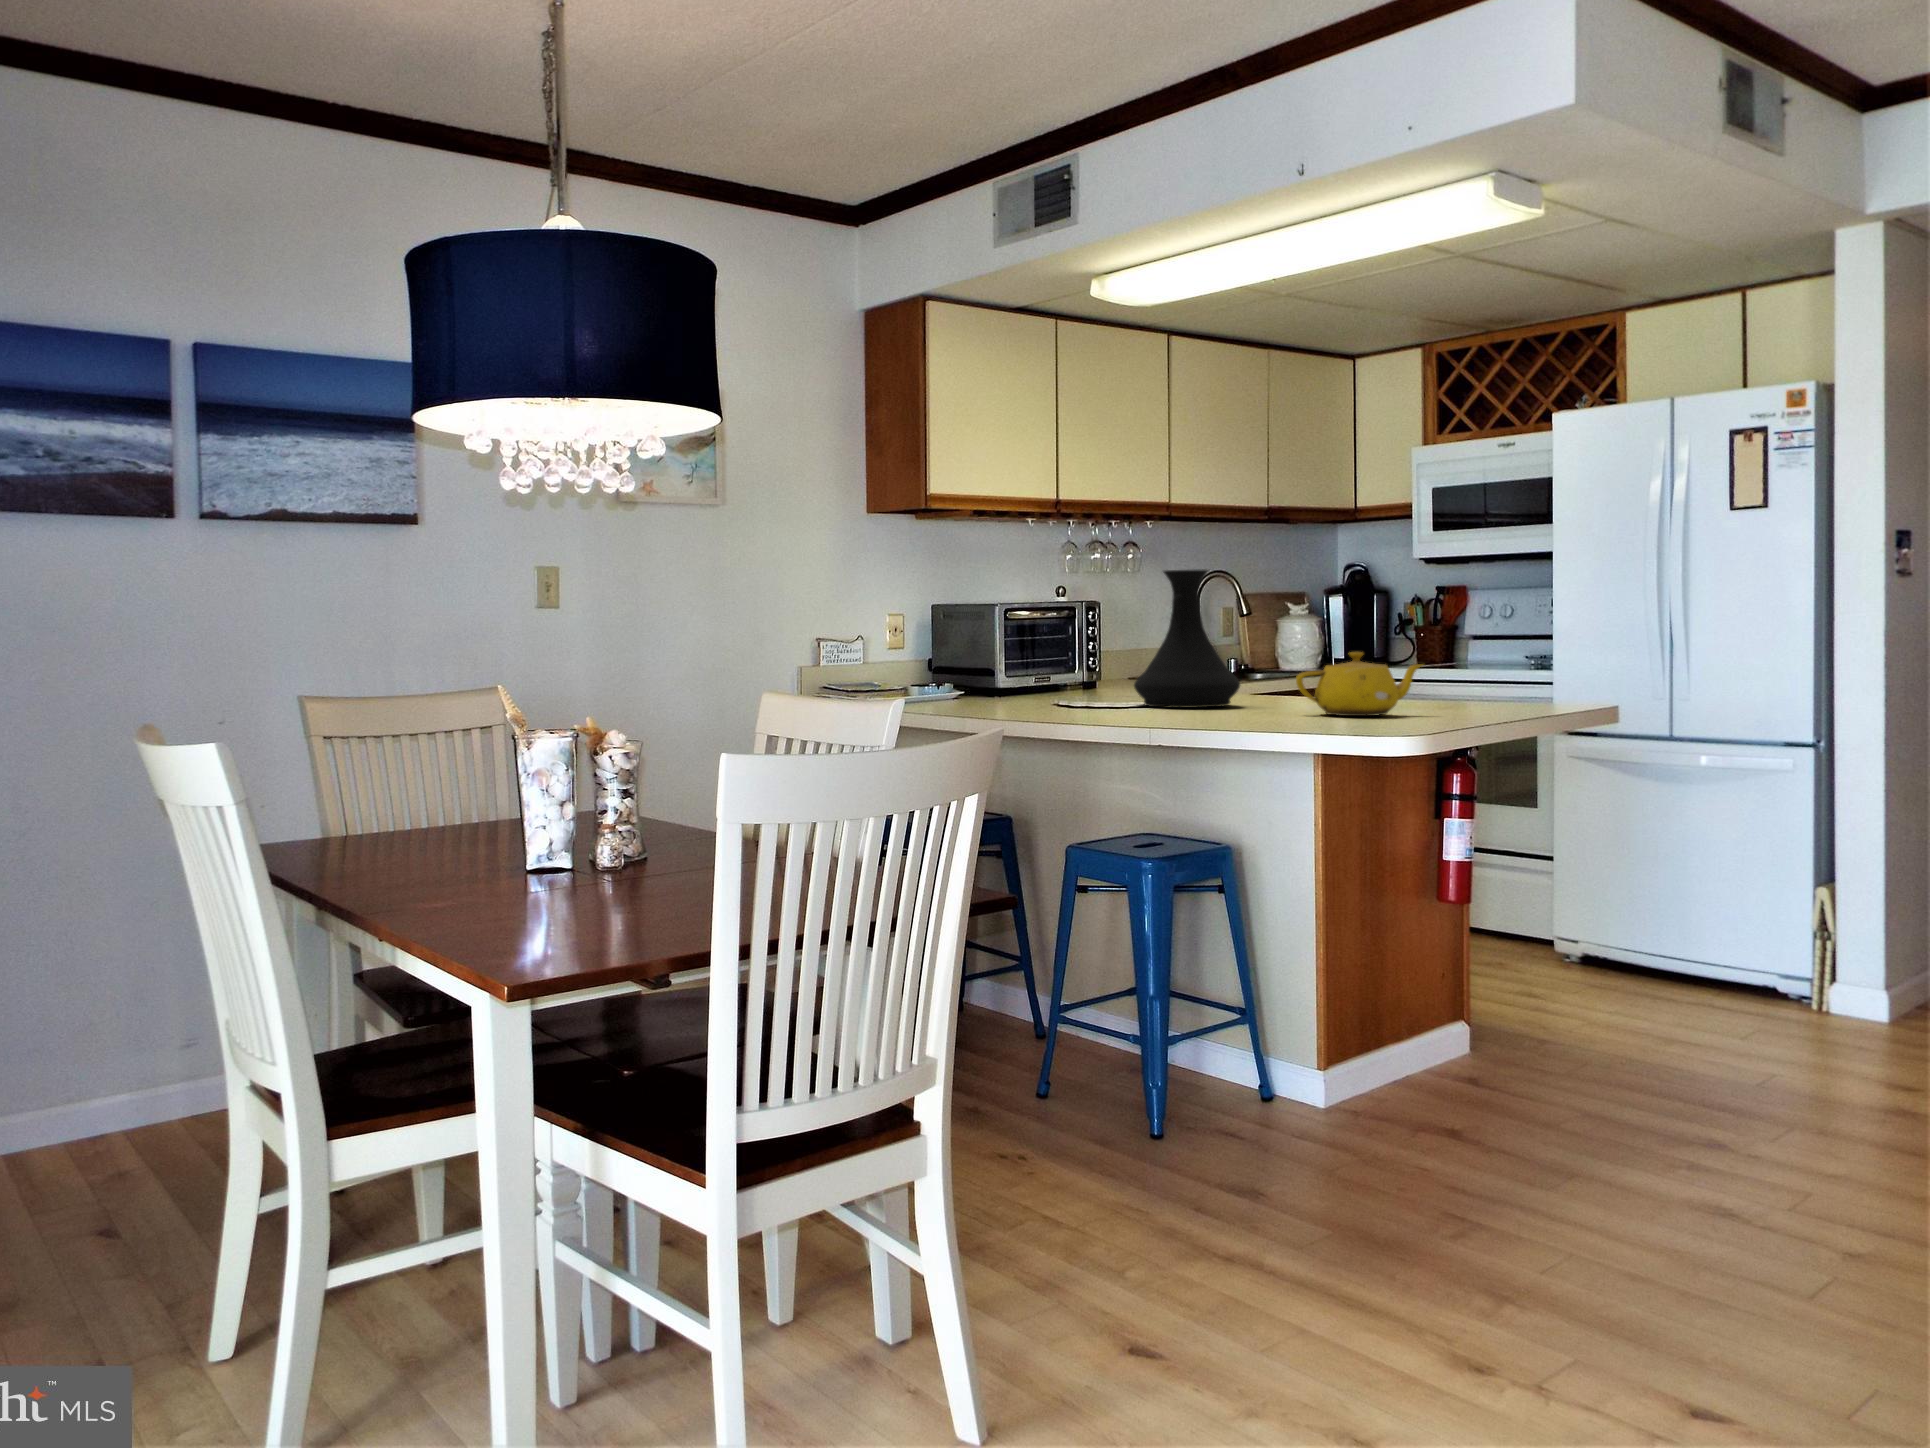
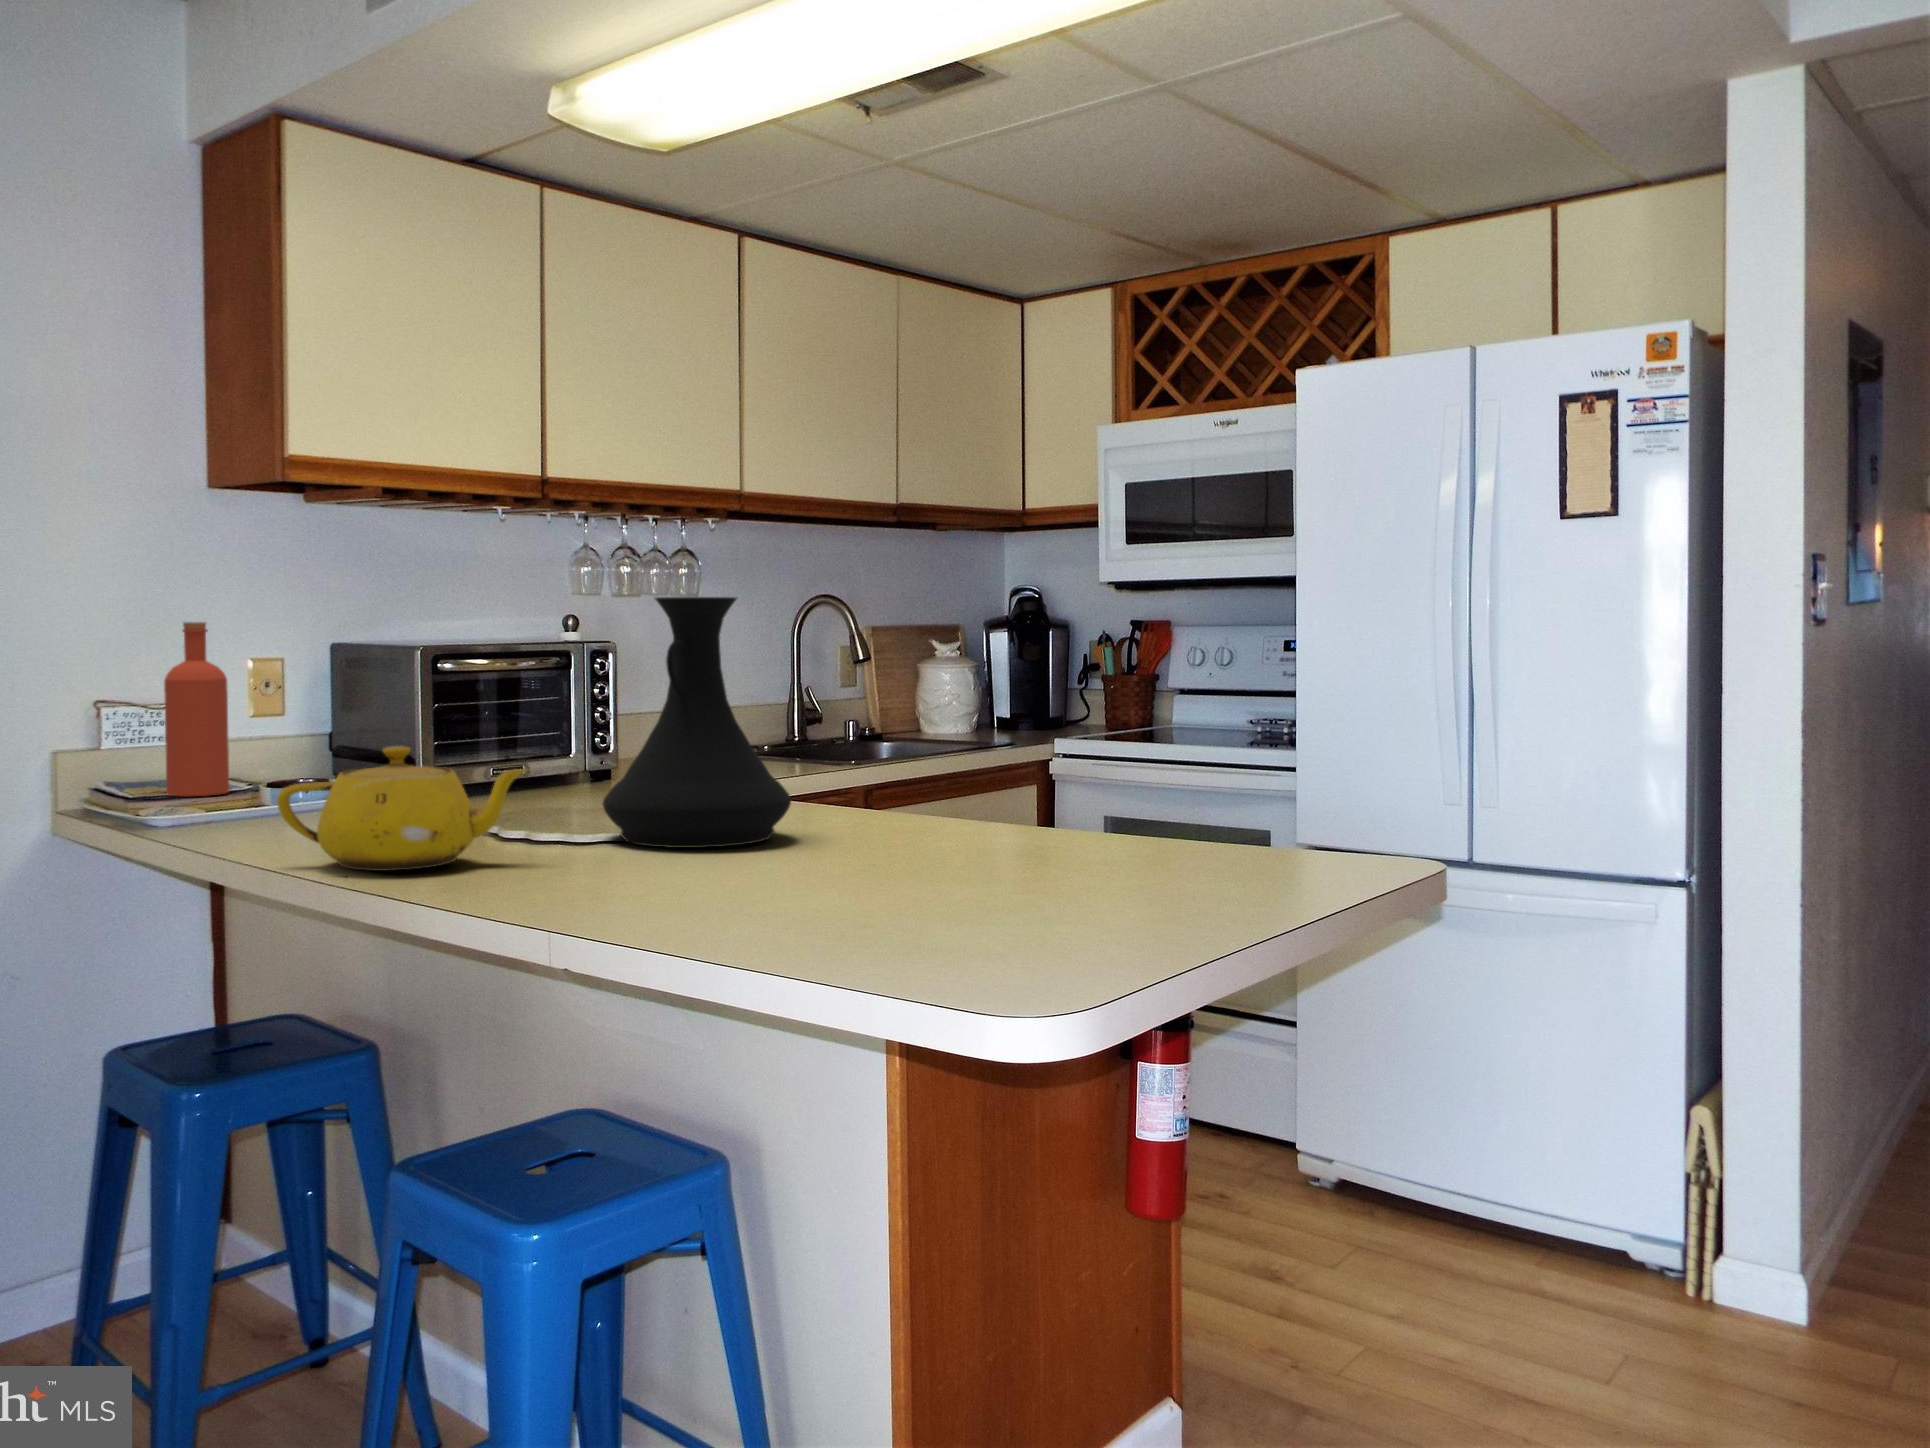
bottle: none [853,592,887,693] -> present [164,622,229,796]
teapot: present [1296,652,1422,716] -> present [277,746,528,871]

